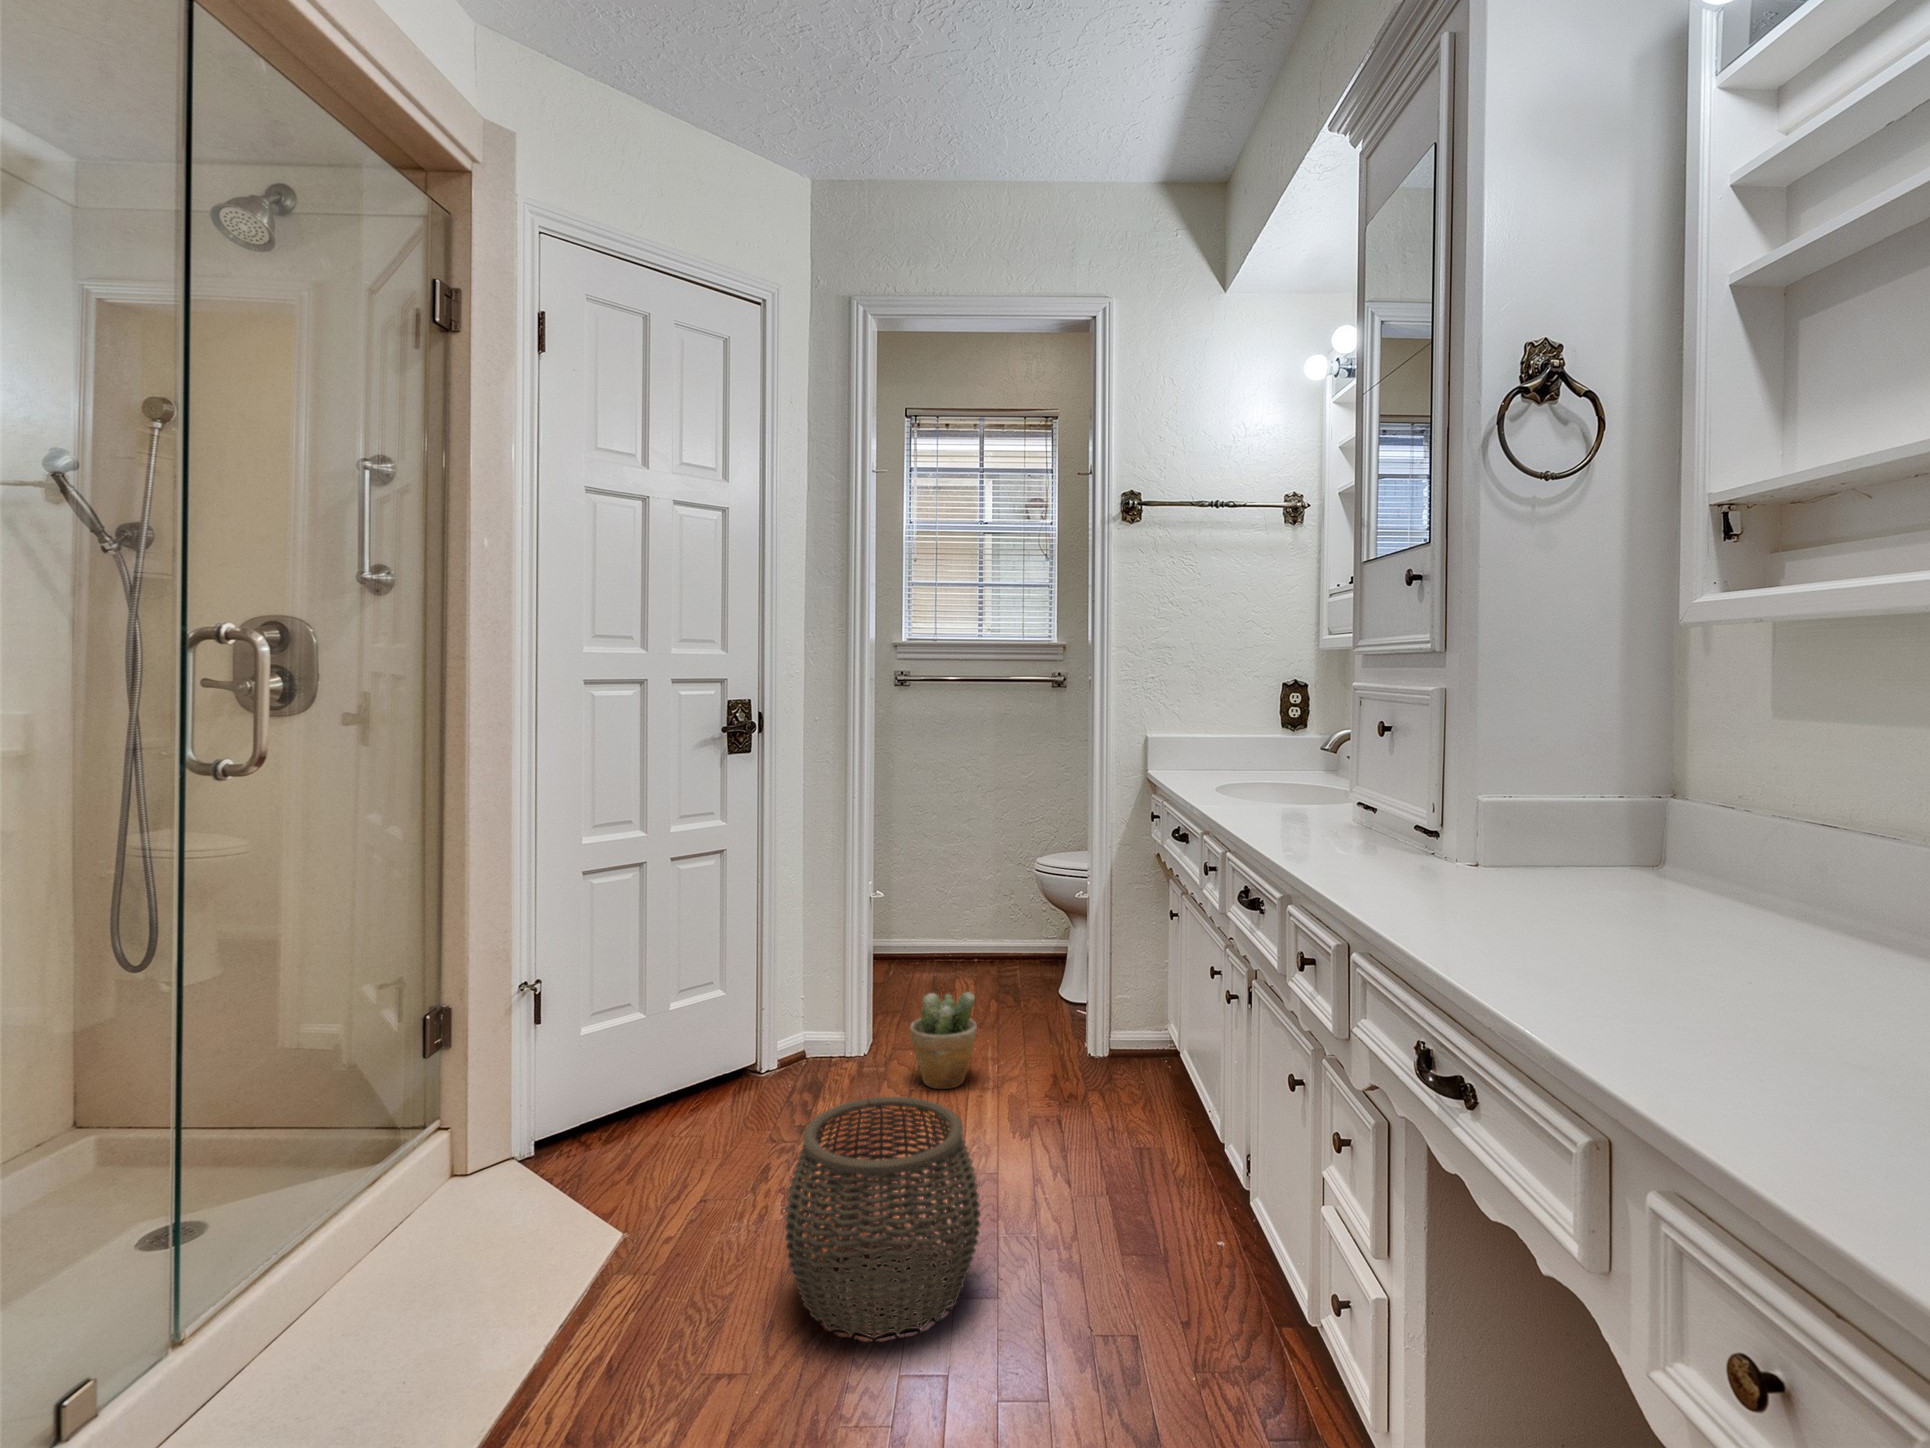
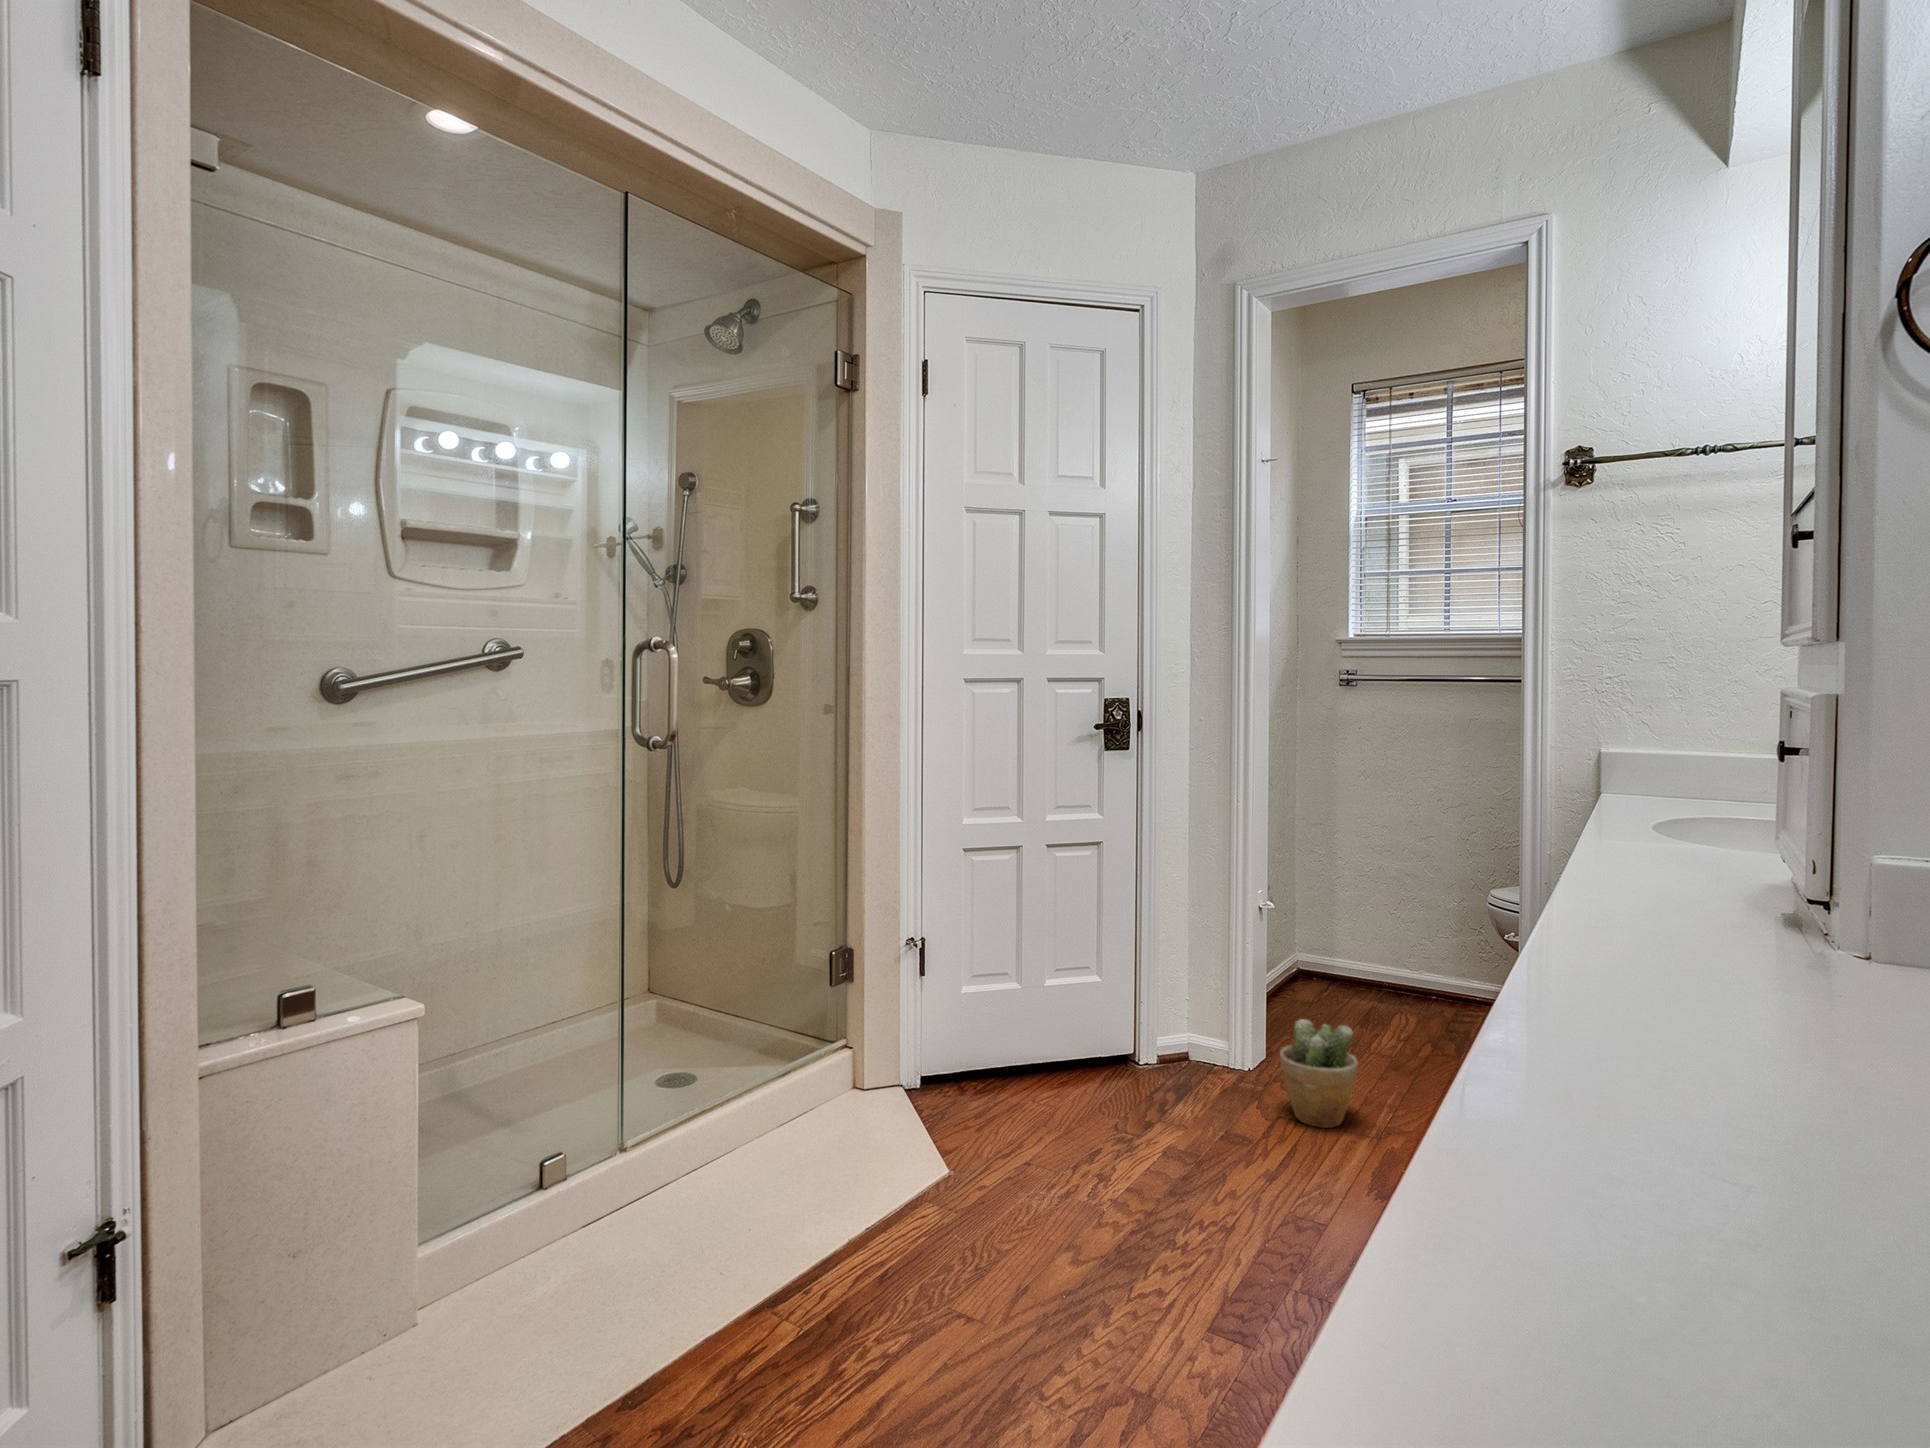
woven basket: present [785,1097,981,1338] -> none [1039,1100,1241,1348]

